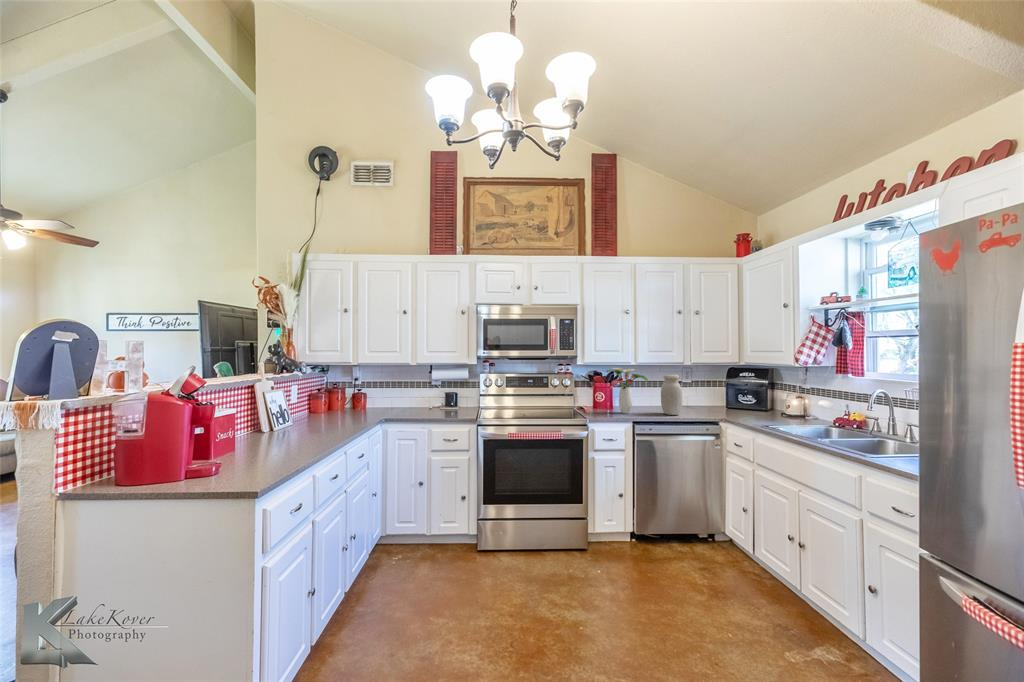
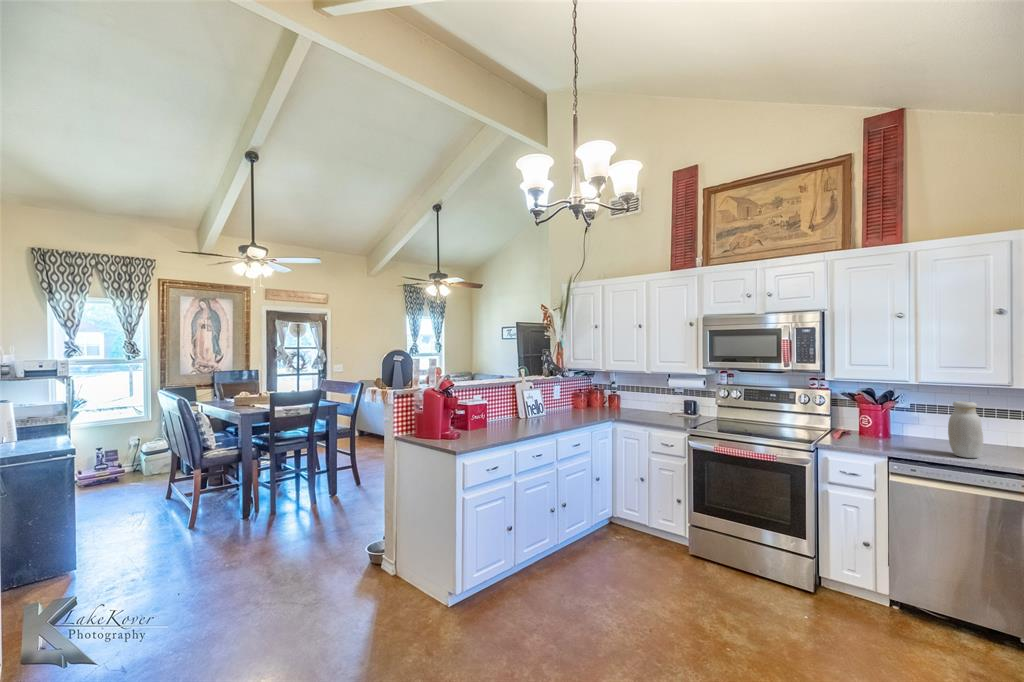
flower arrangement: present [607,368,648,413] -> none [856,387,916,447]

